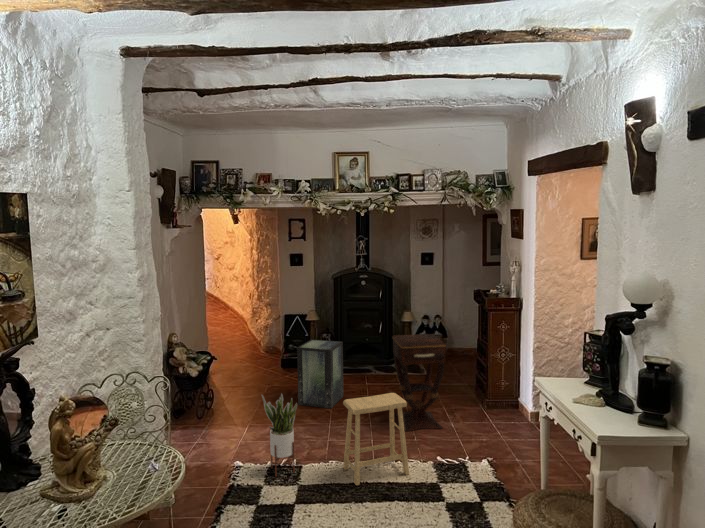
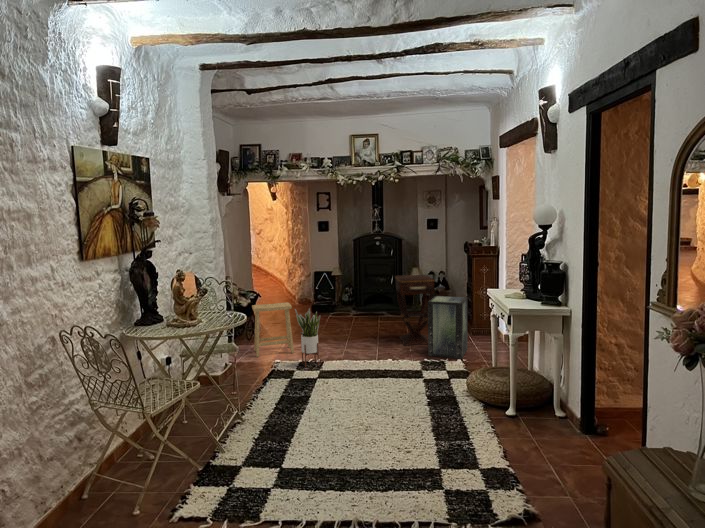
storage box: present [297,340,344,408] -> present [428,296,468,359]
footstool: present [343,393,409,485] -> present [252,302,294,357]

